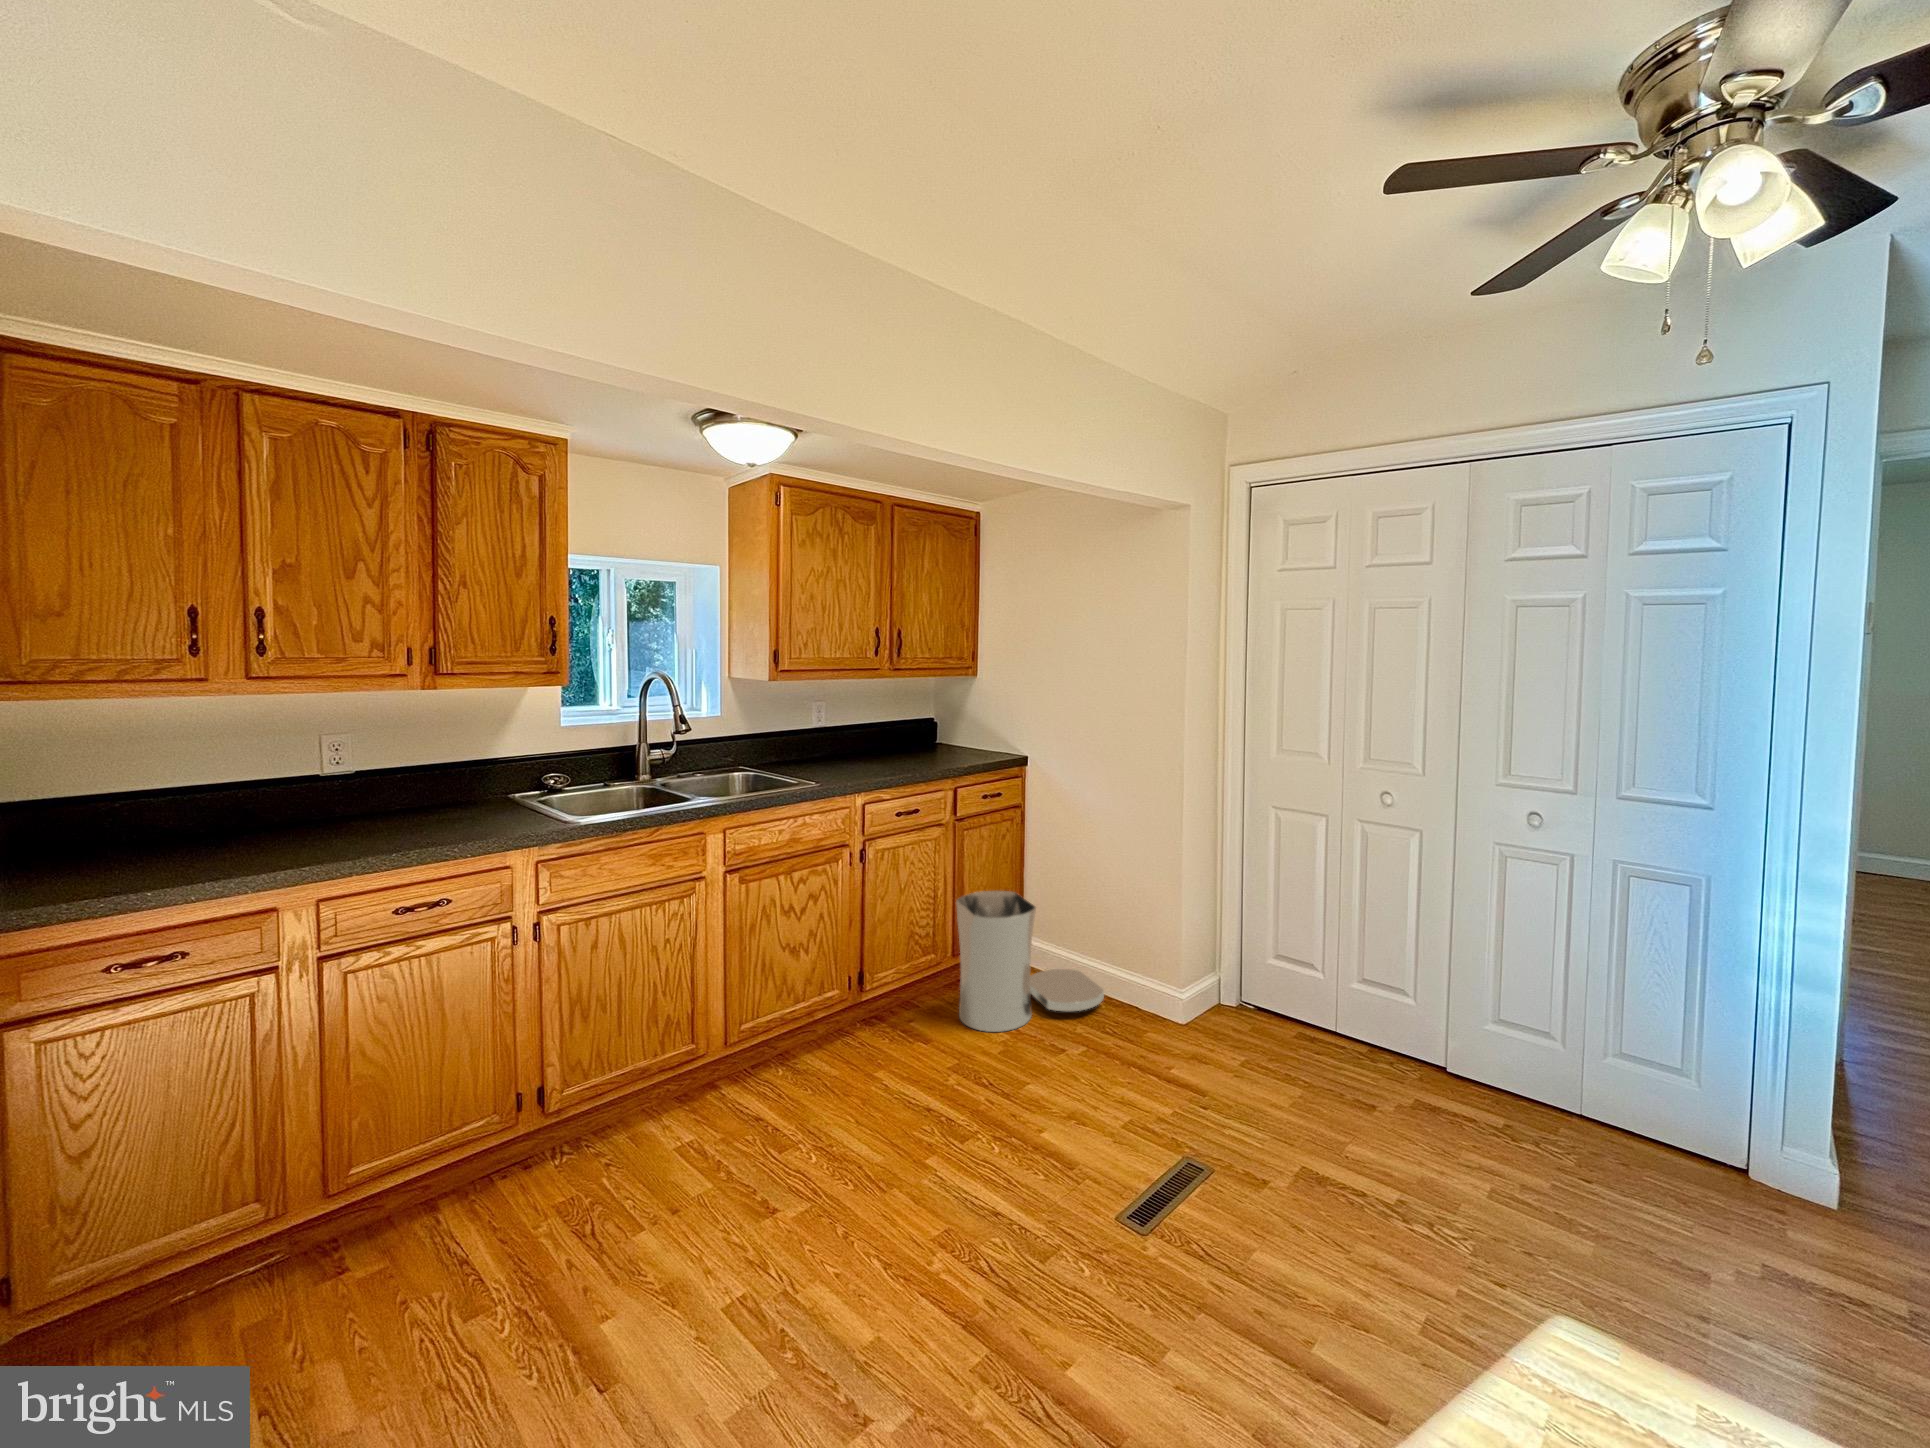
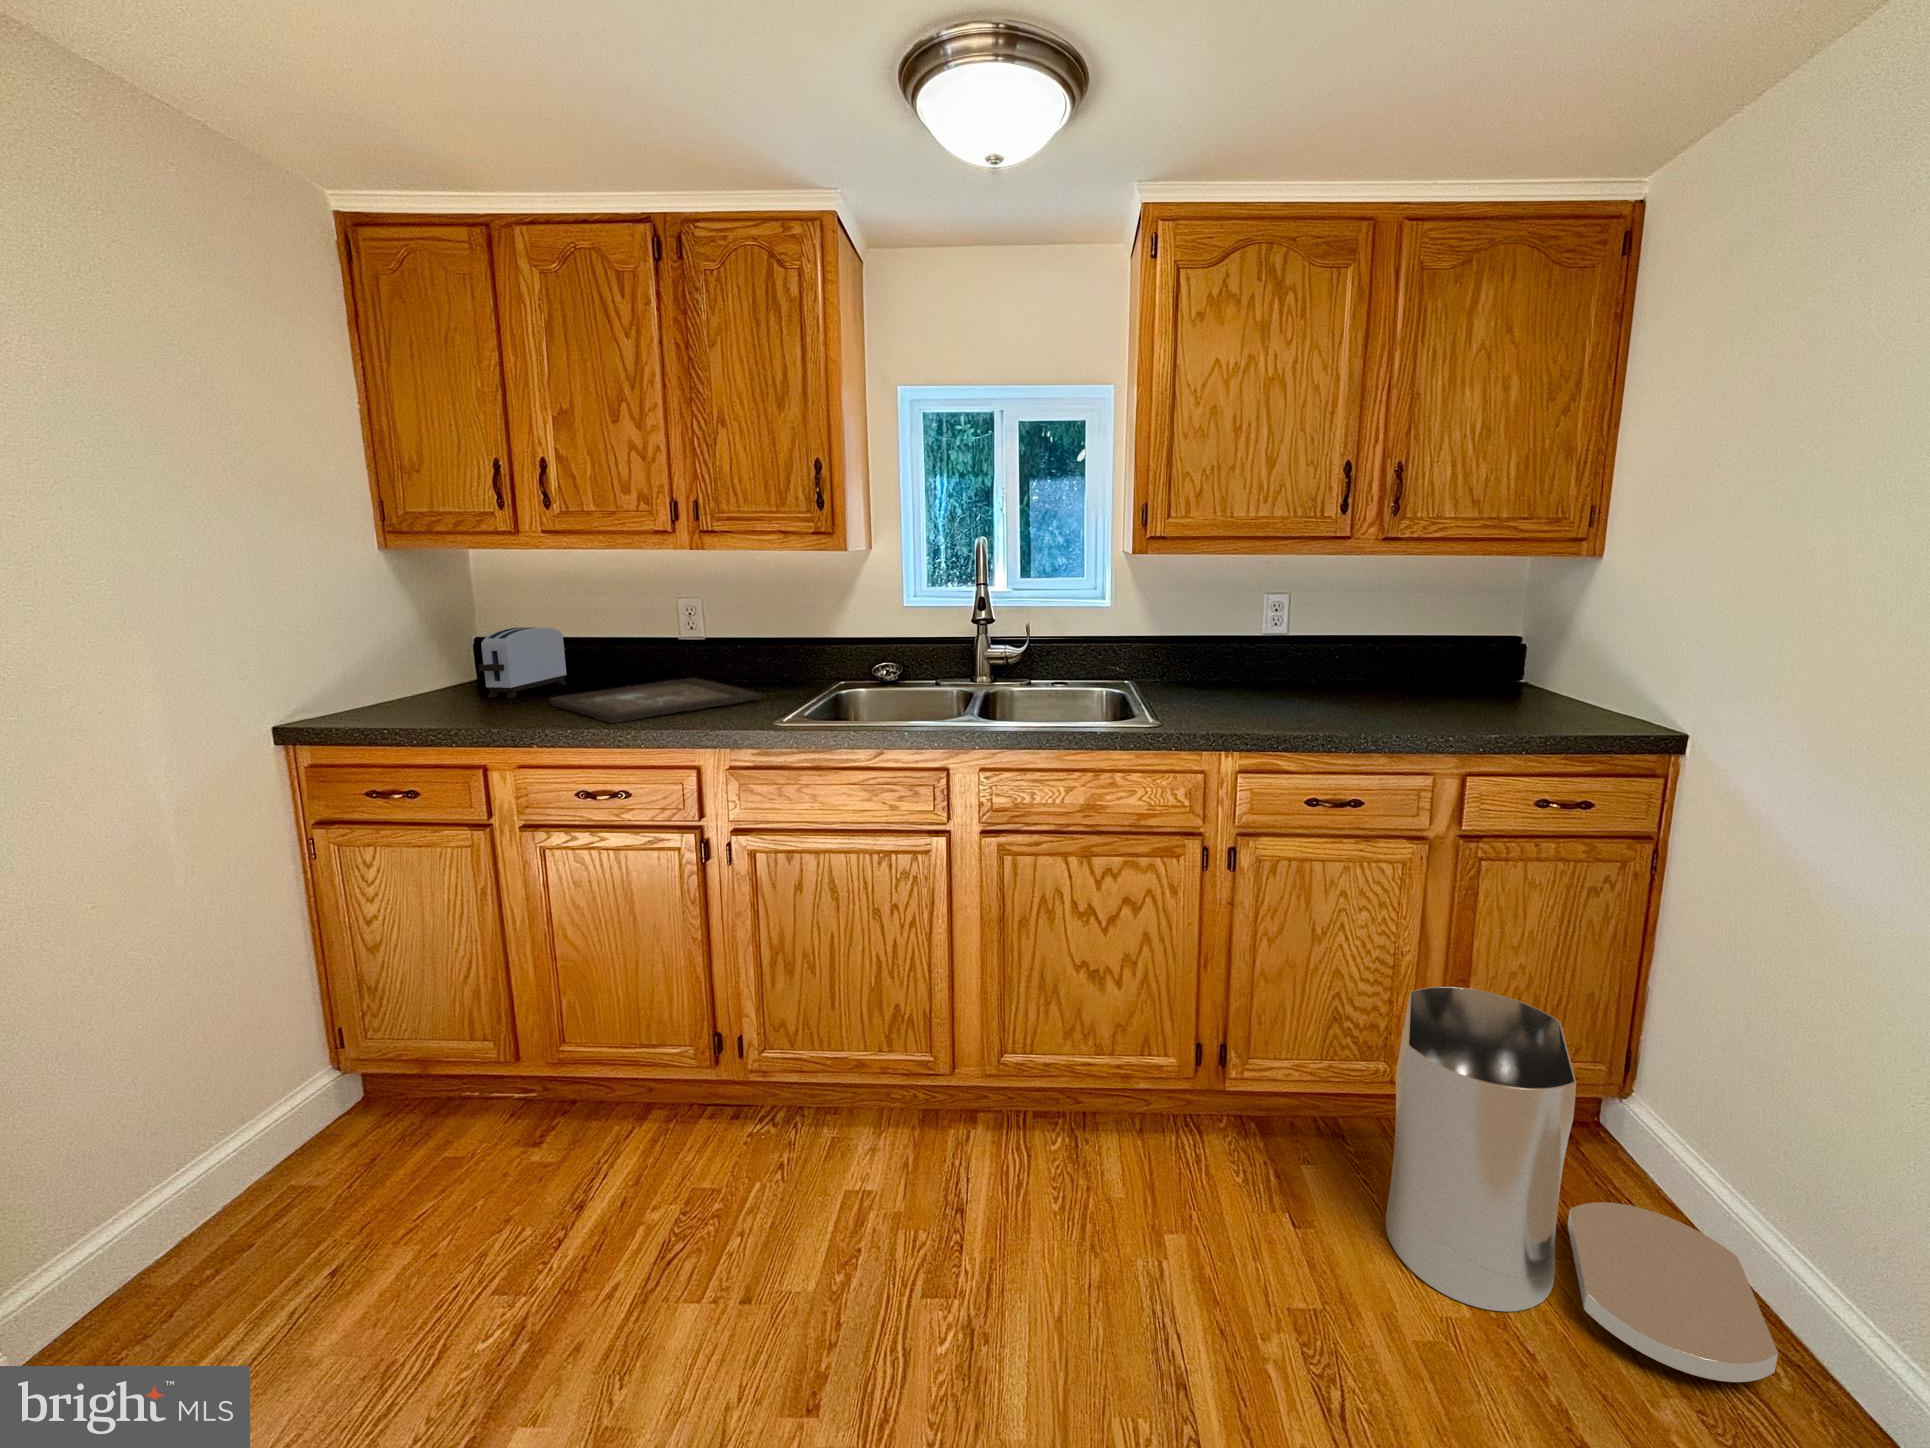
toaster: none [117,778,179,860] -> present [479,627,567,698]
tray: none [258,809,485,850] -> present [550,678,762,723]

